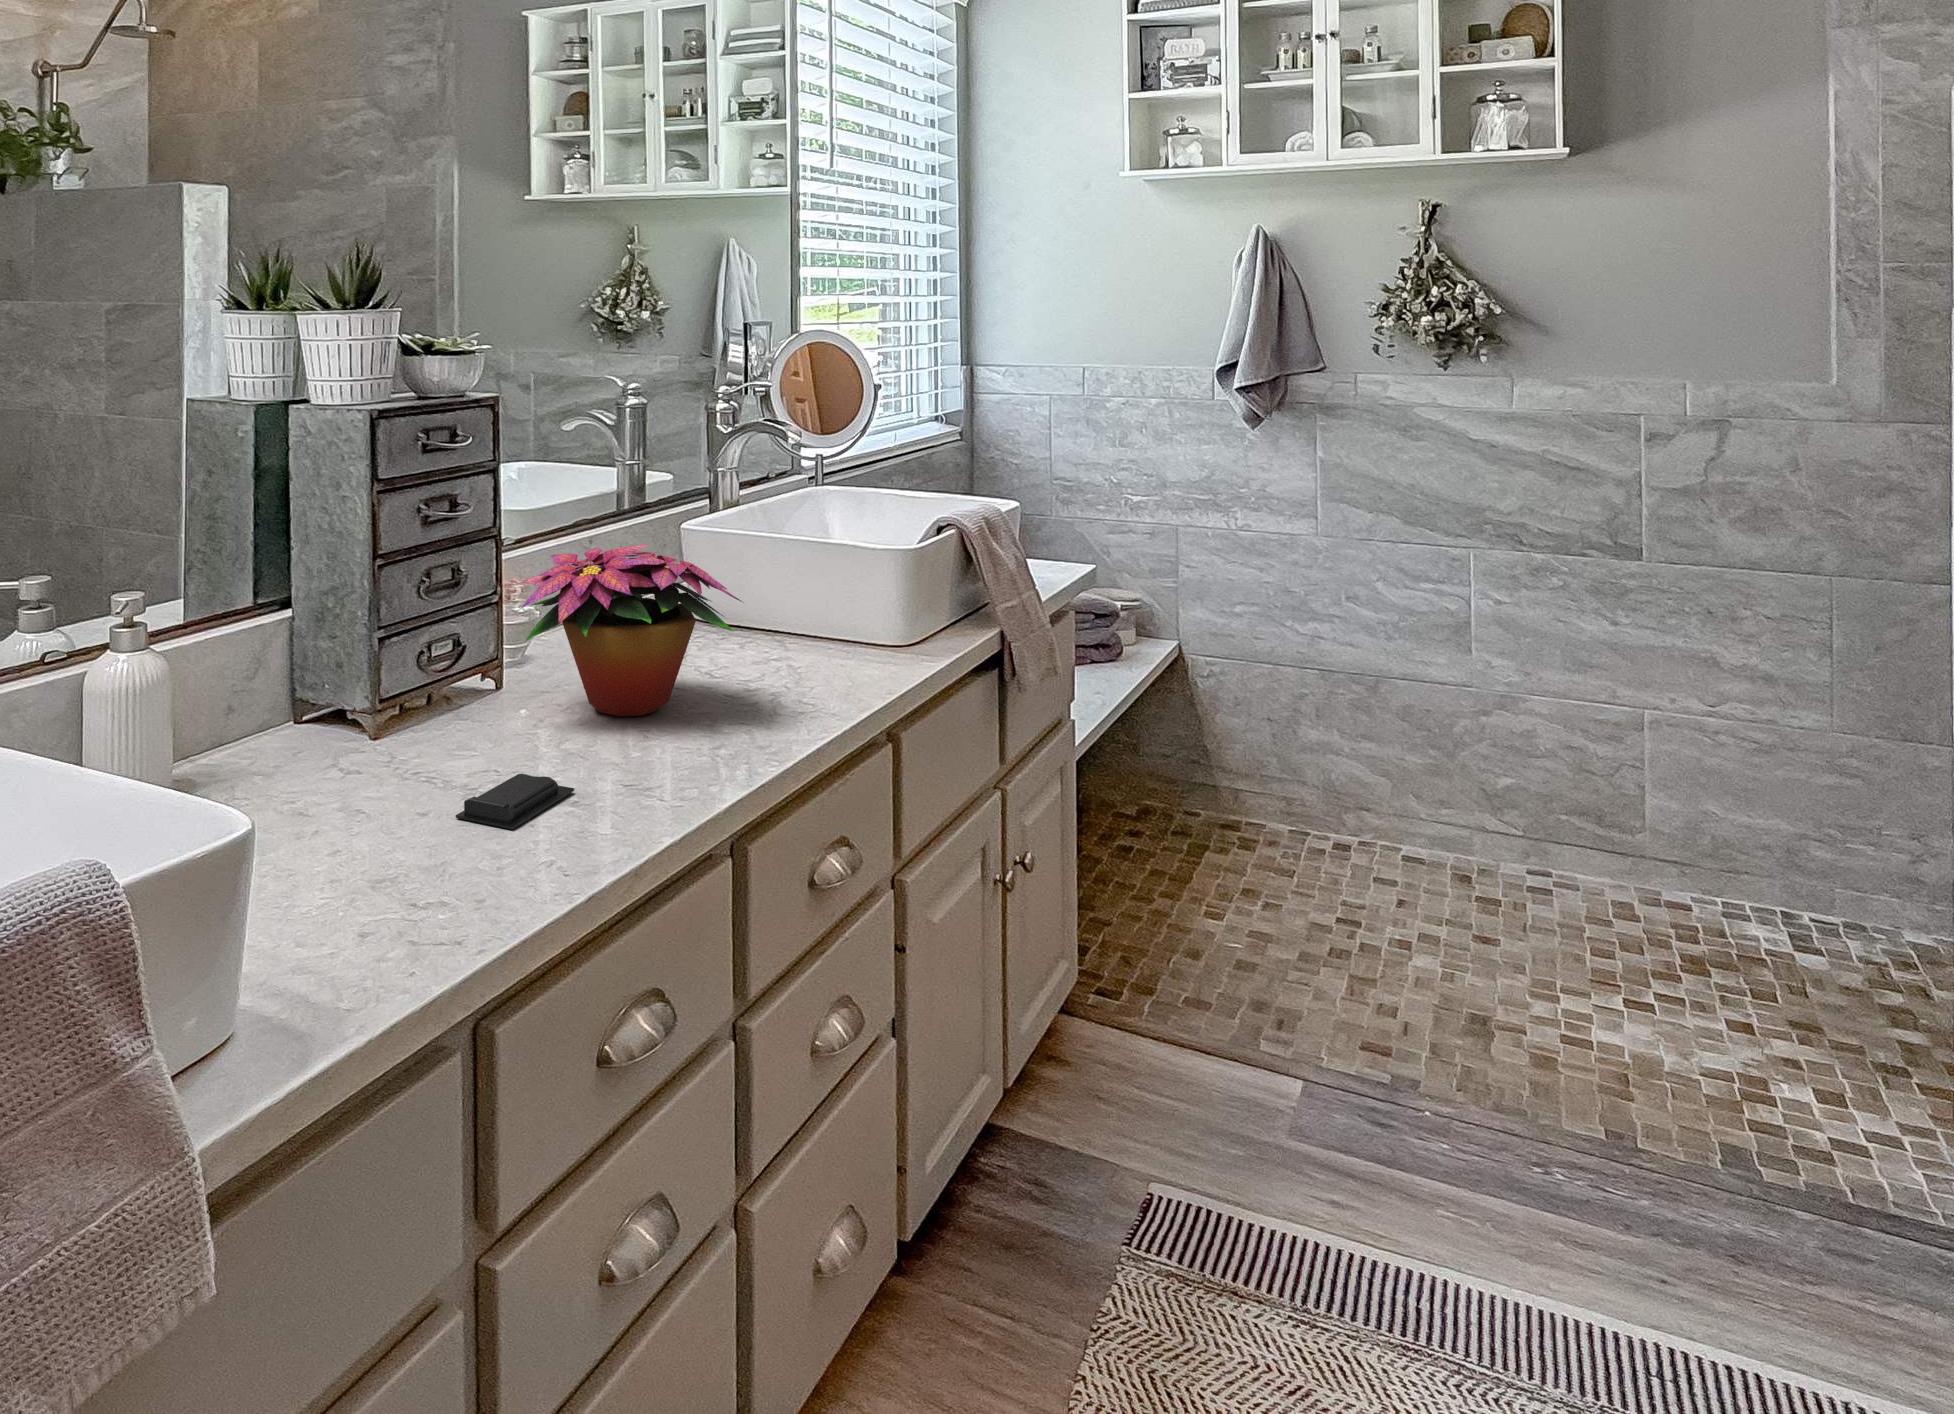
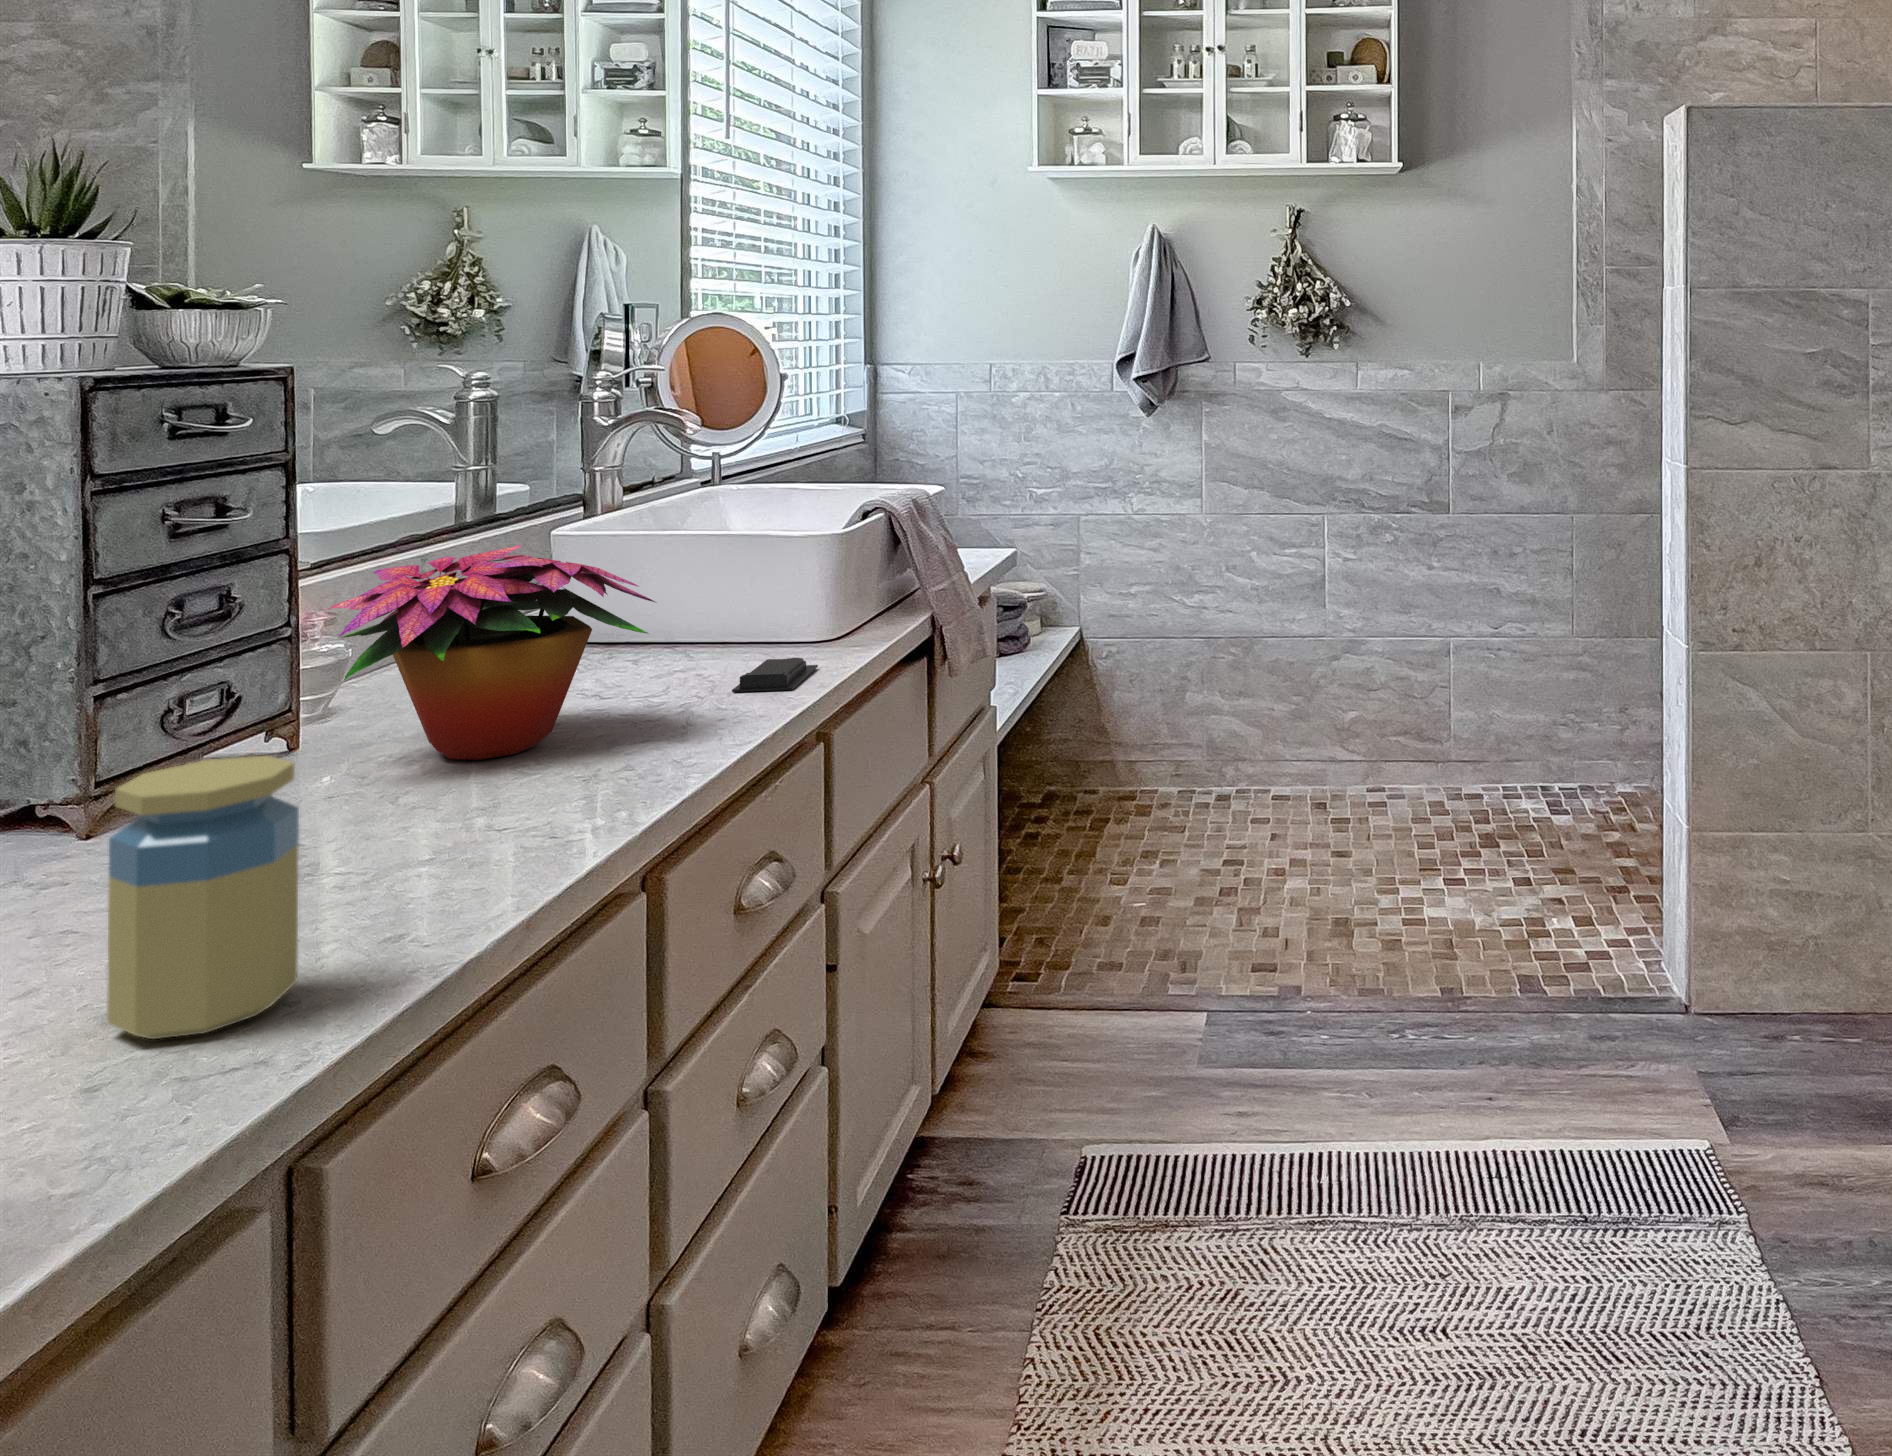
jar: none [325,721,436,934] -> present [107,756,299,1039]
soap bar: present [456,774,574,829] -> present [732,658,818,692]

